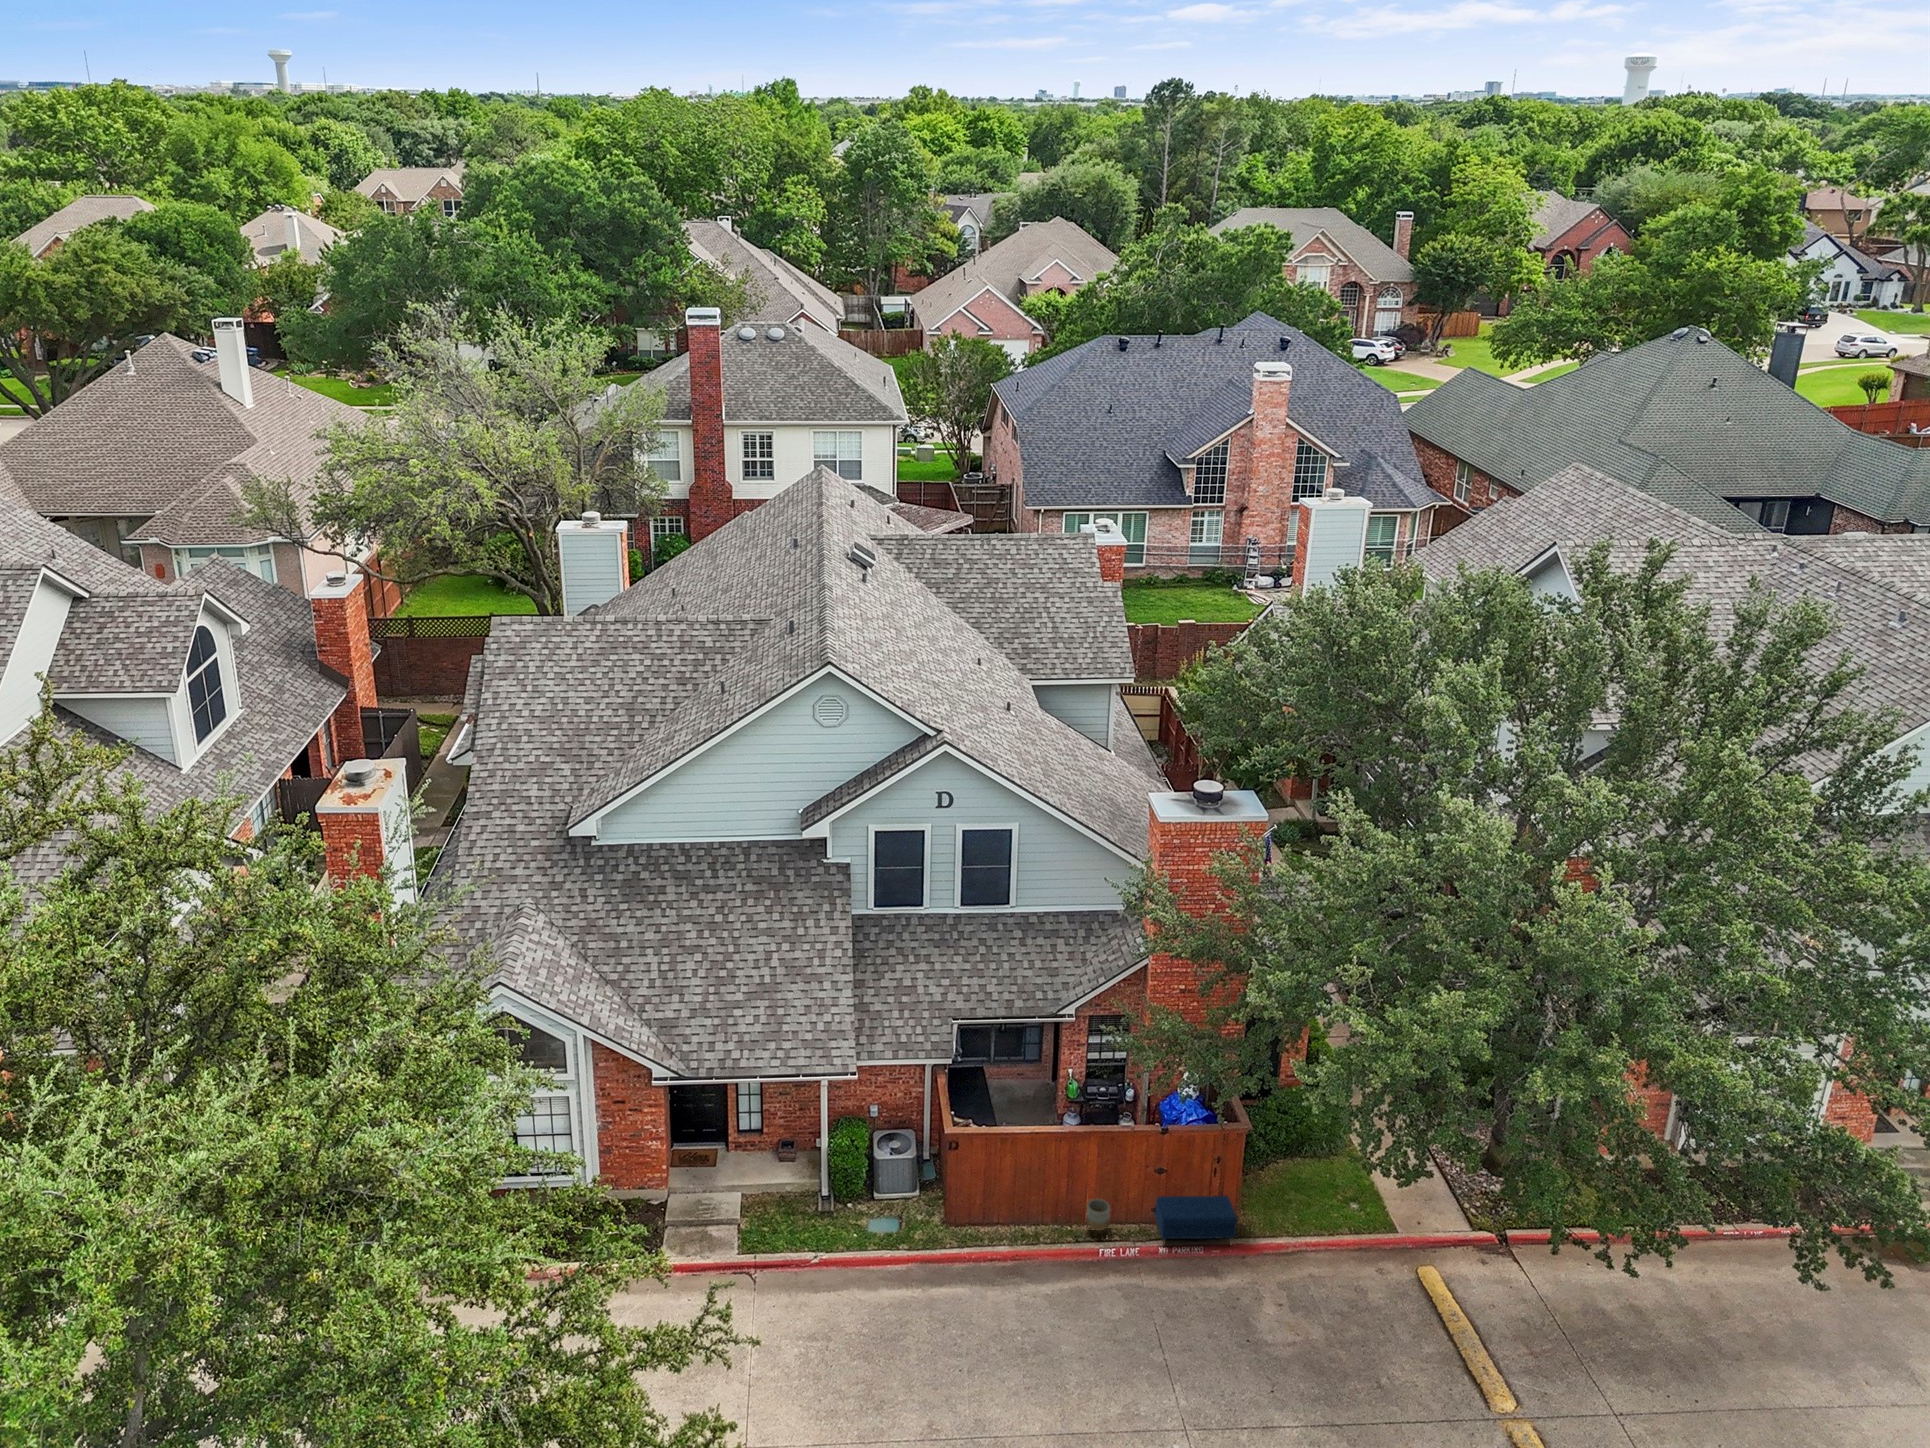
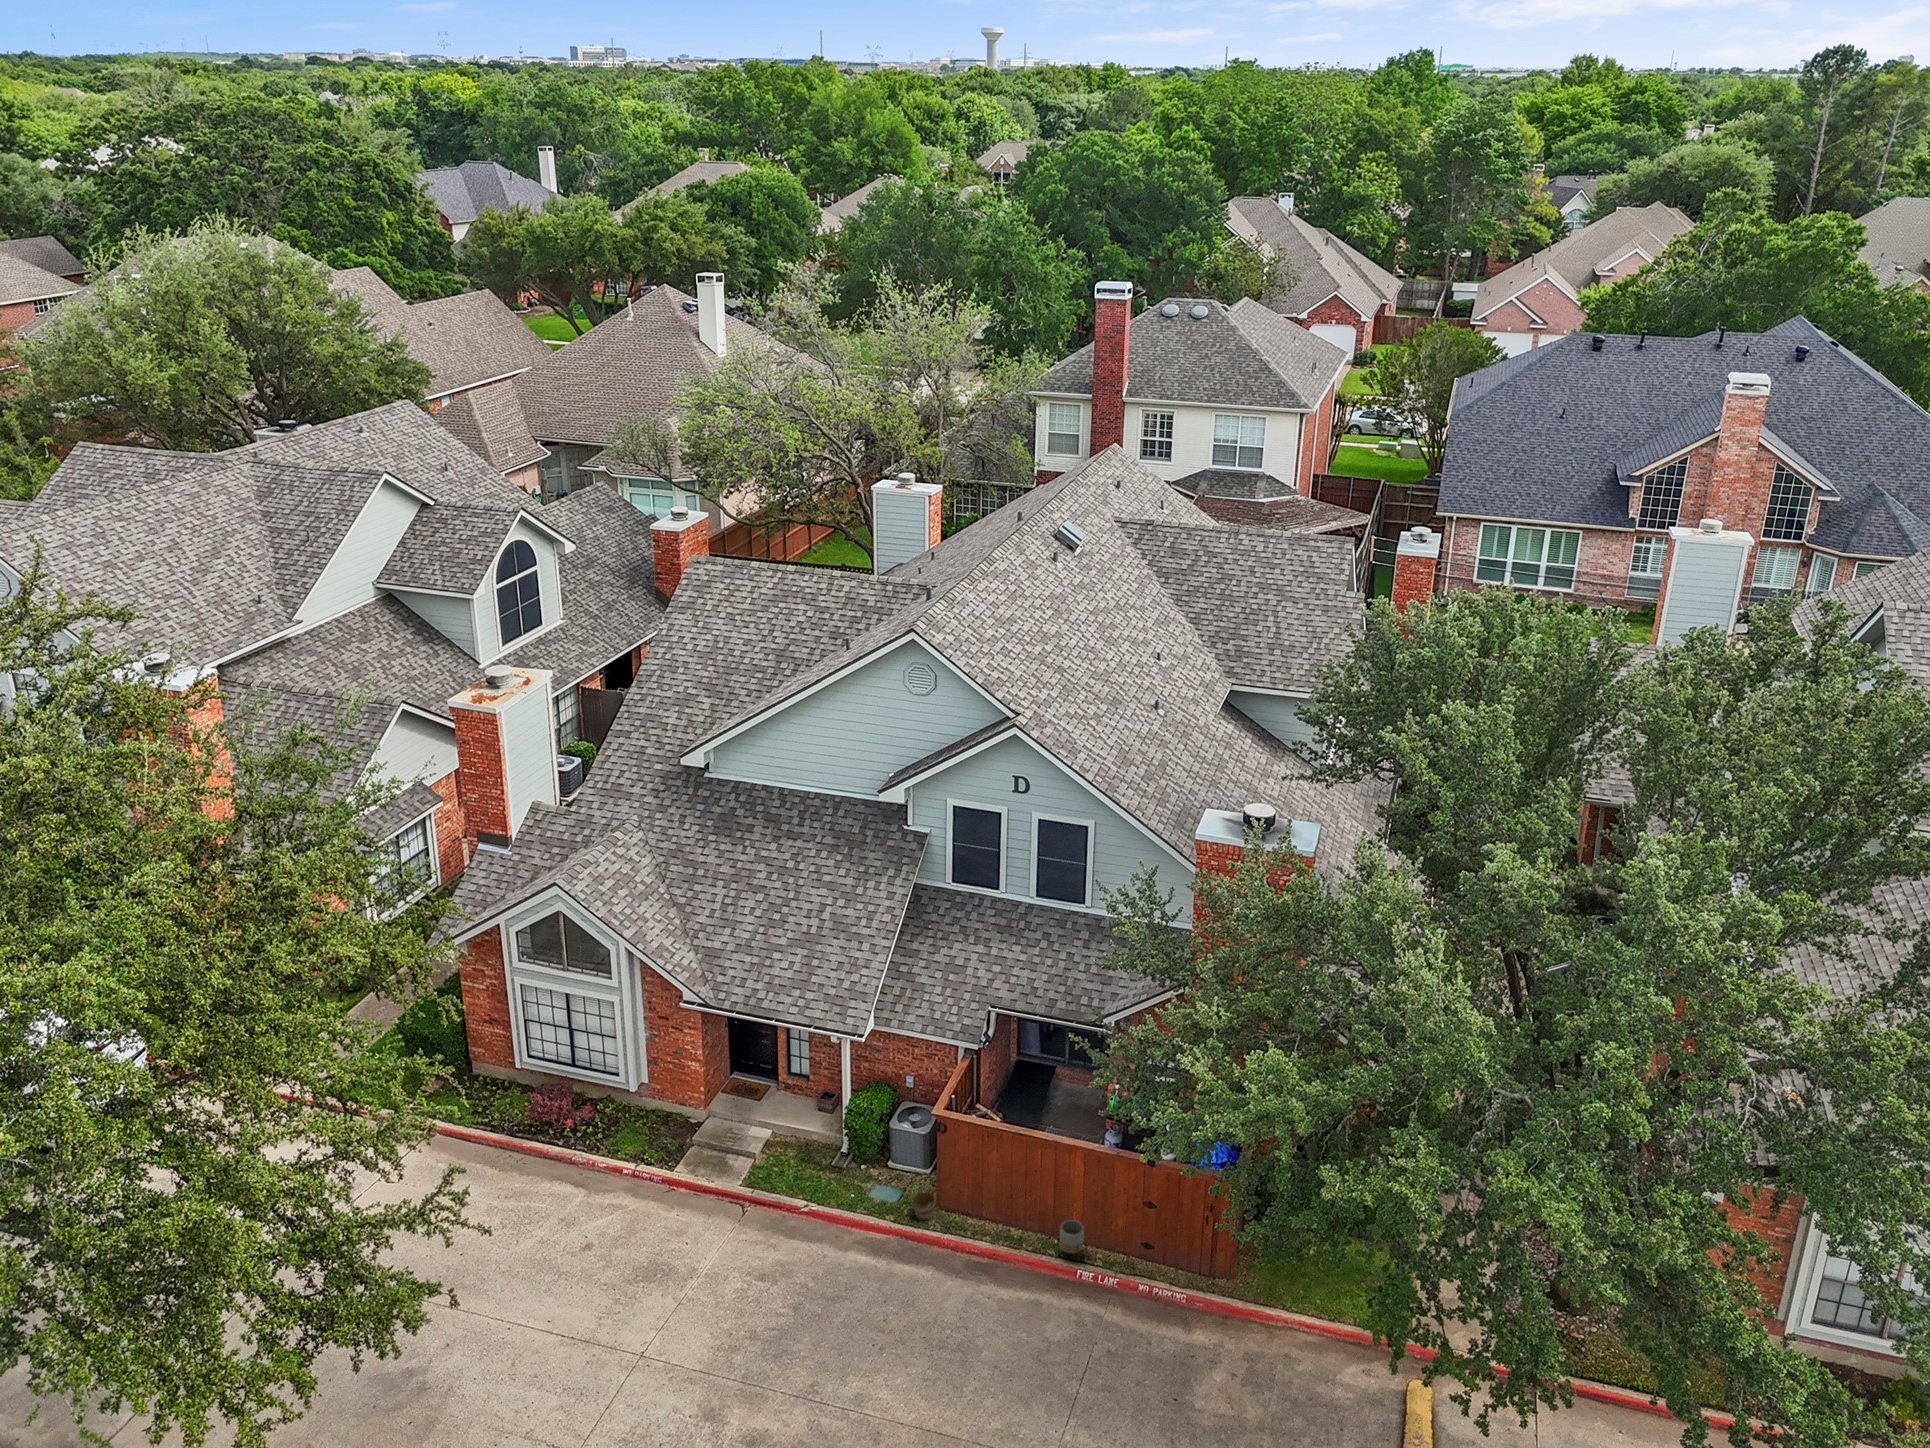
bench: present [1155,1196,1237,1247] -> none [1126,1235,1213,1308]
bucket: none [934,1210,958,1239] -> present [912,1190,936,1220]

